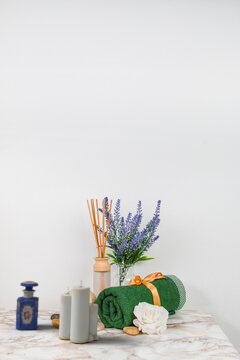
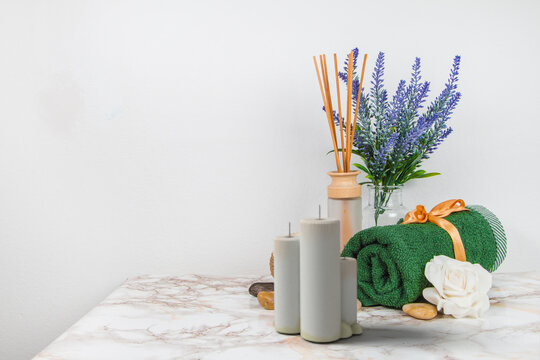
perfume bottle: present [16,281,39,330] -> none [182,218,226,313]

